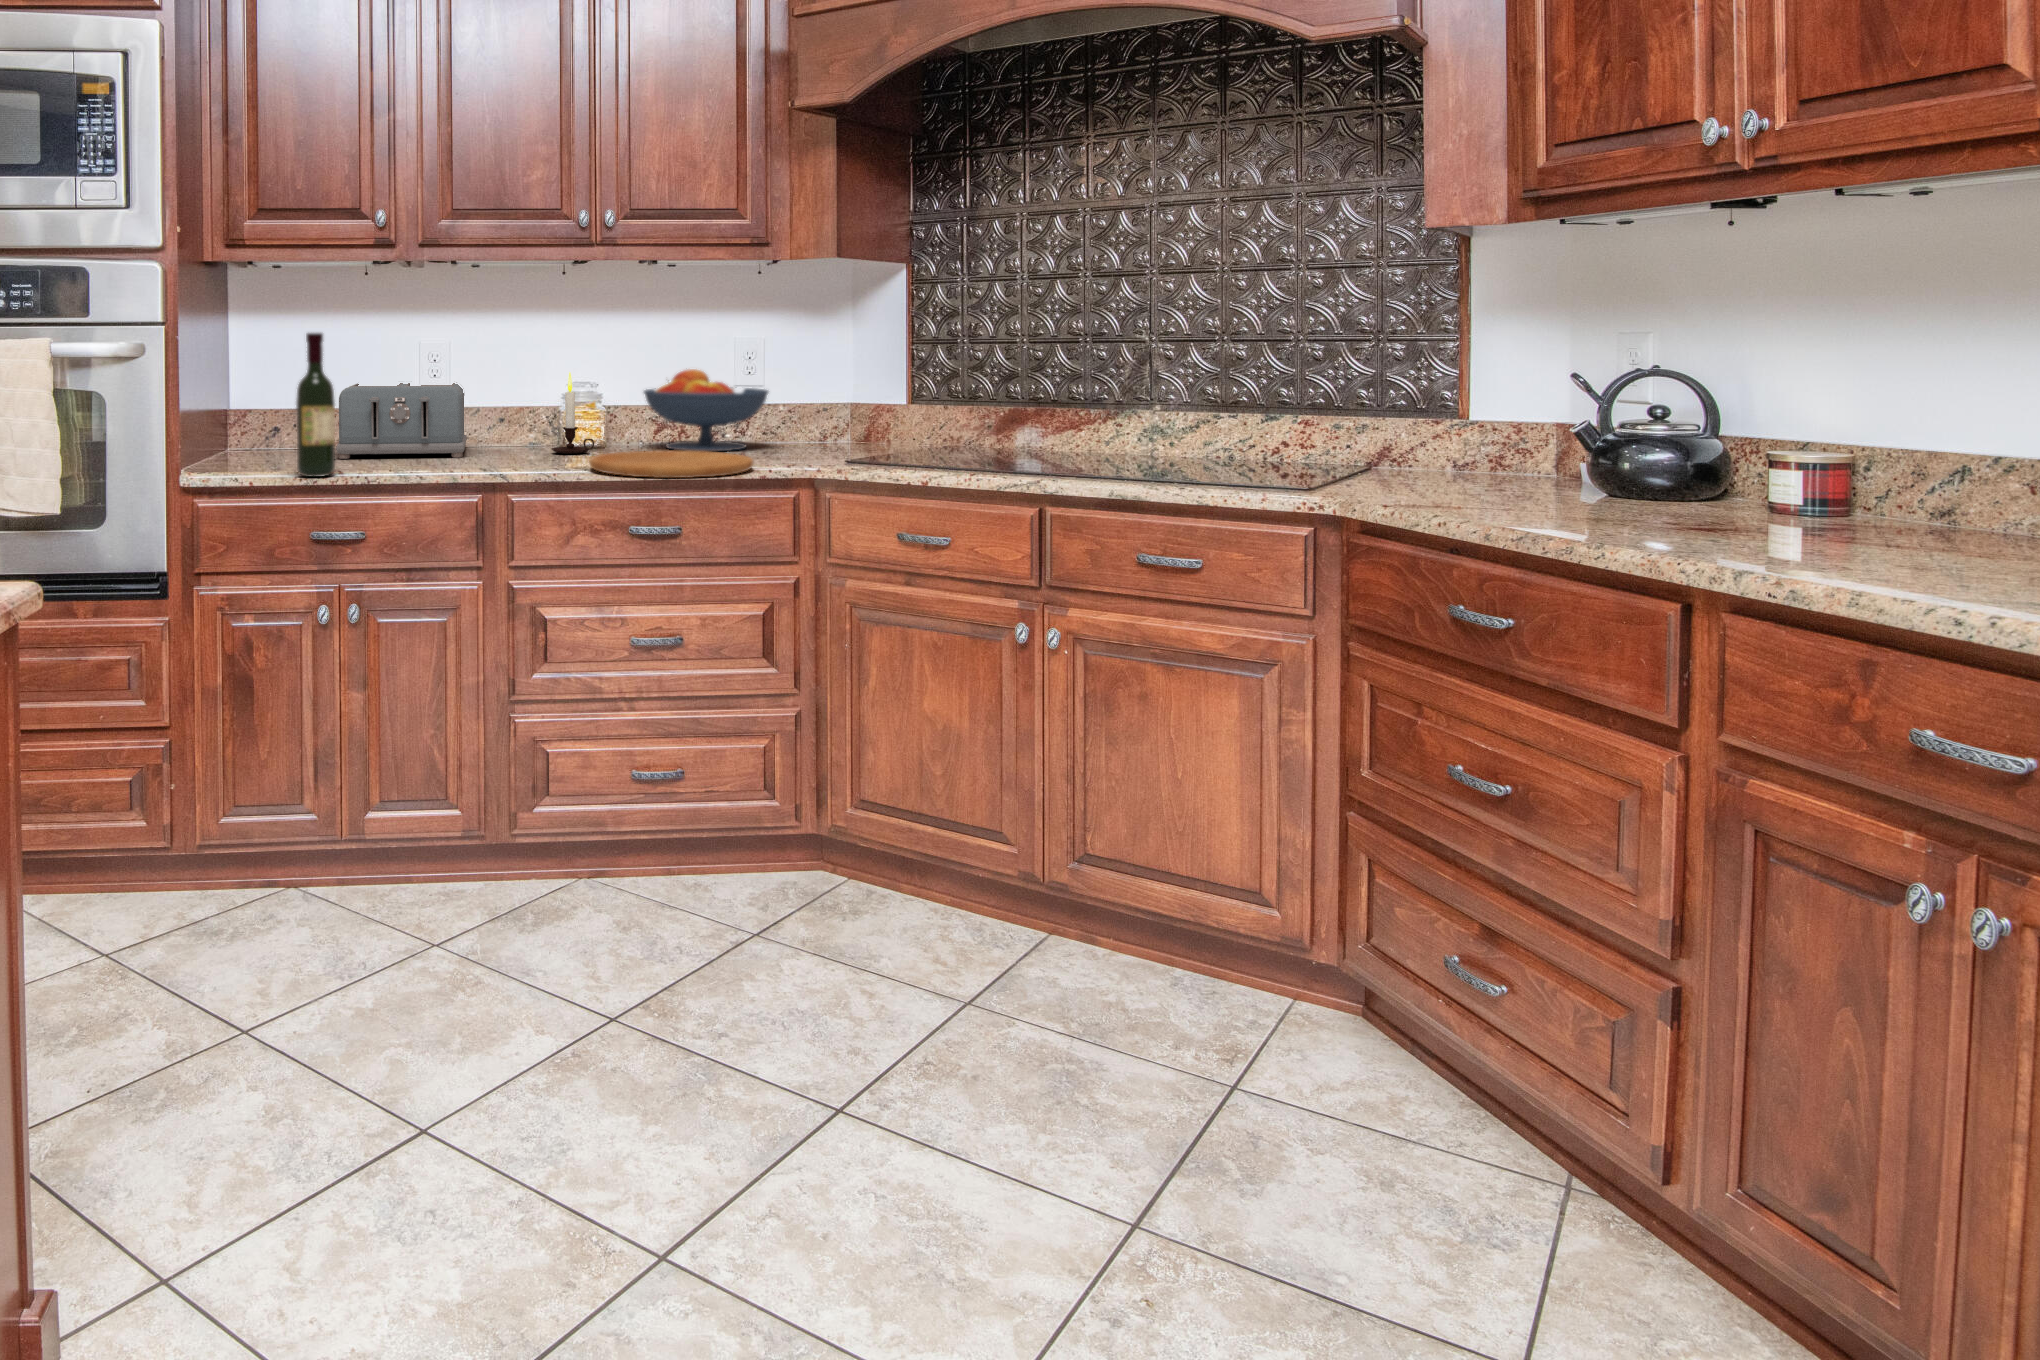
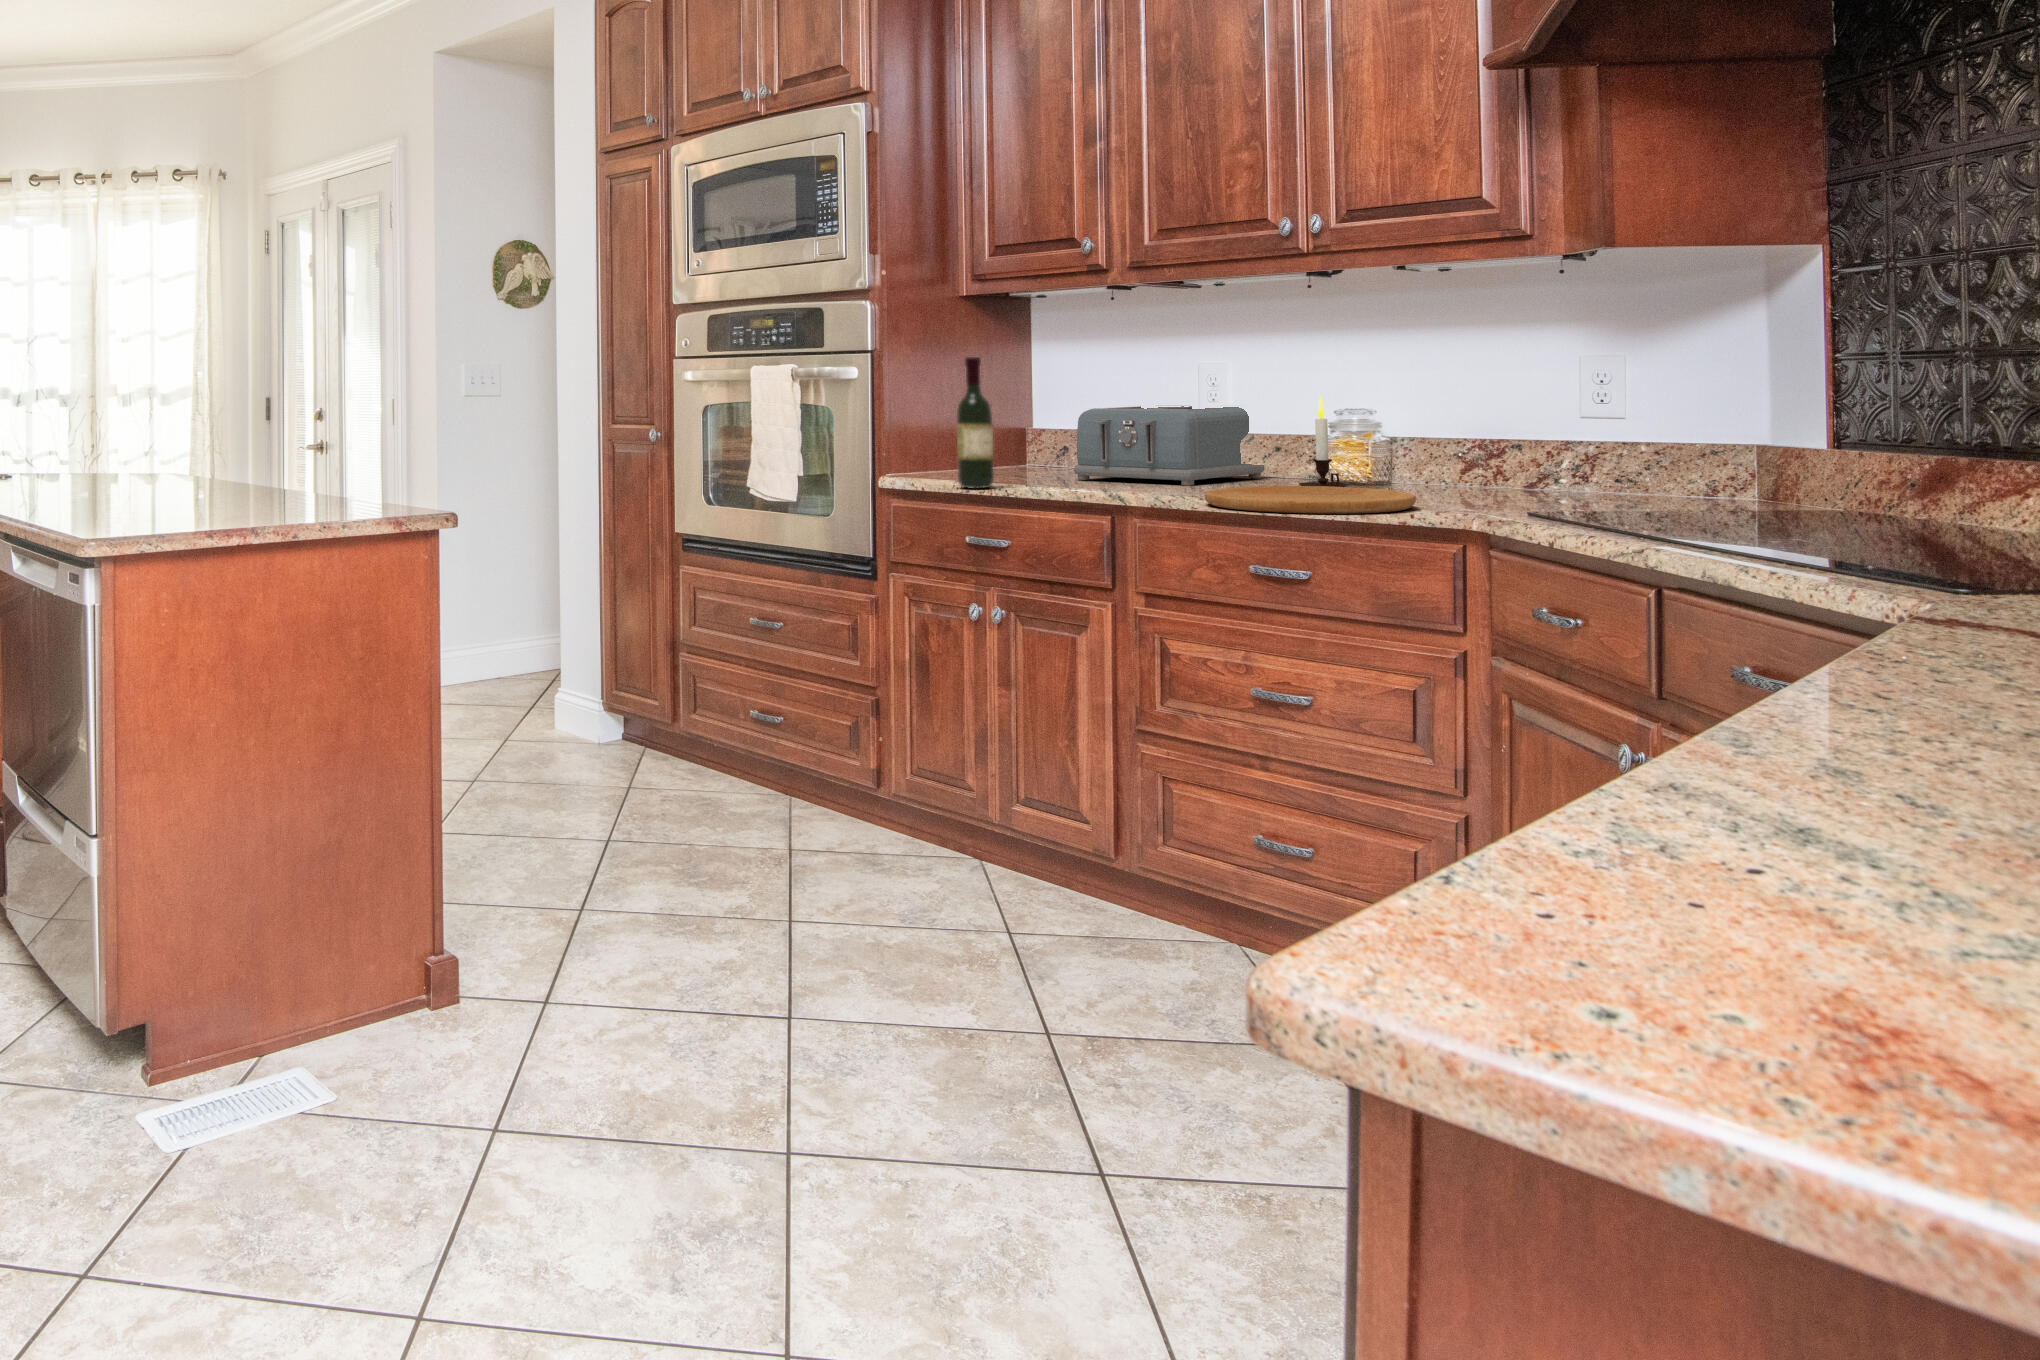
fruit bowl: present [644,369,768,451] -> none [1427,393,1622,499]

